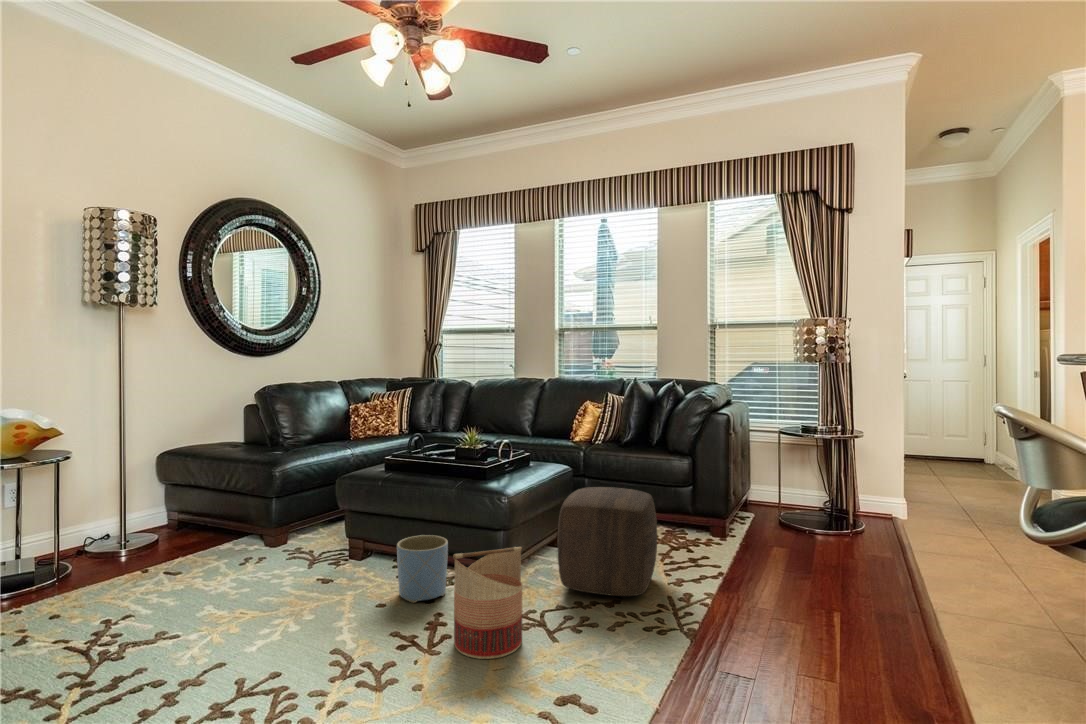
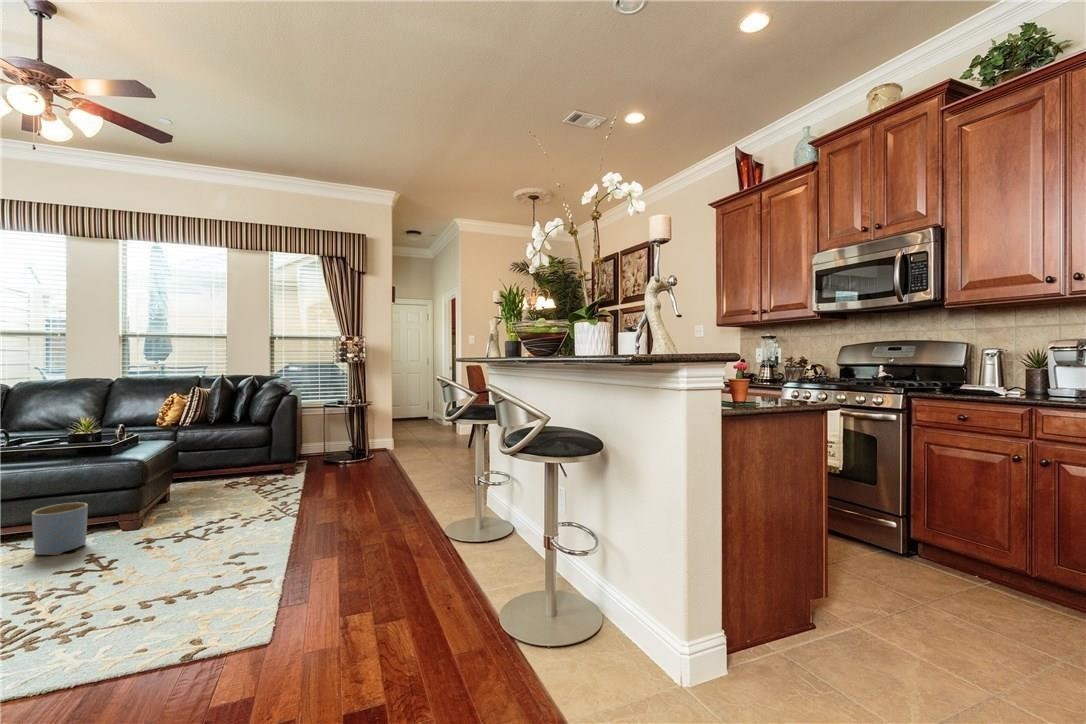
ottoman: present [558,487,657,596] -> none [188,447,262,516]
basket: present [453,547,522,659] -> none [126,485,184,561]

